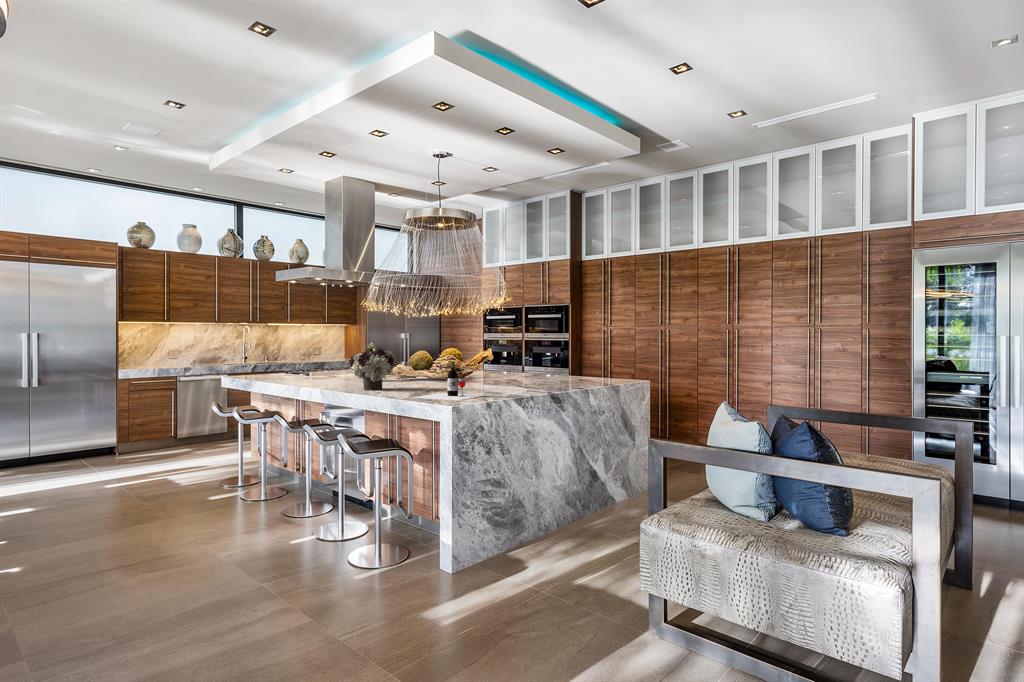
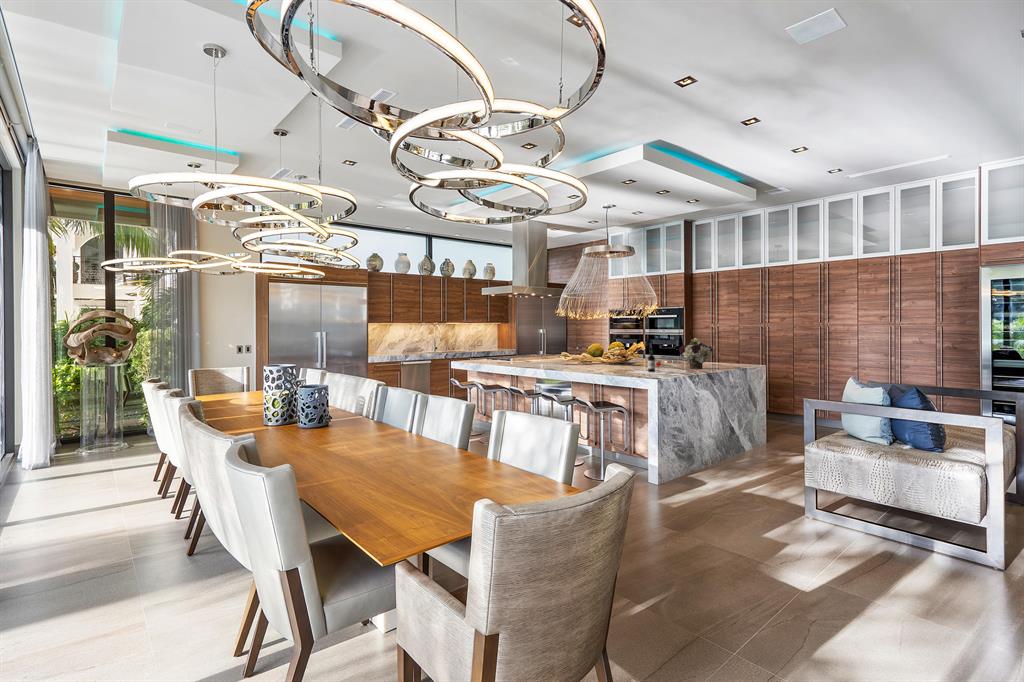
flower arrangement: present [348,343,396,390] -> present [679,338,712,369]

